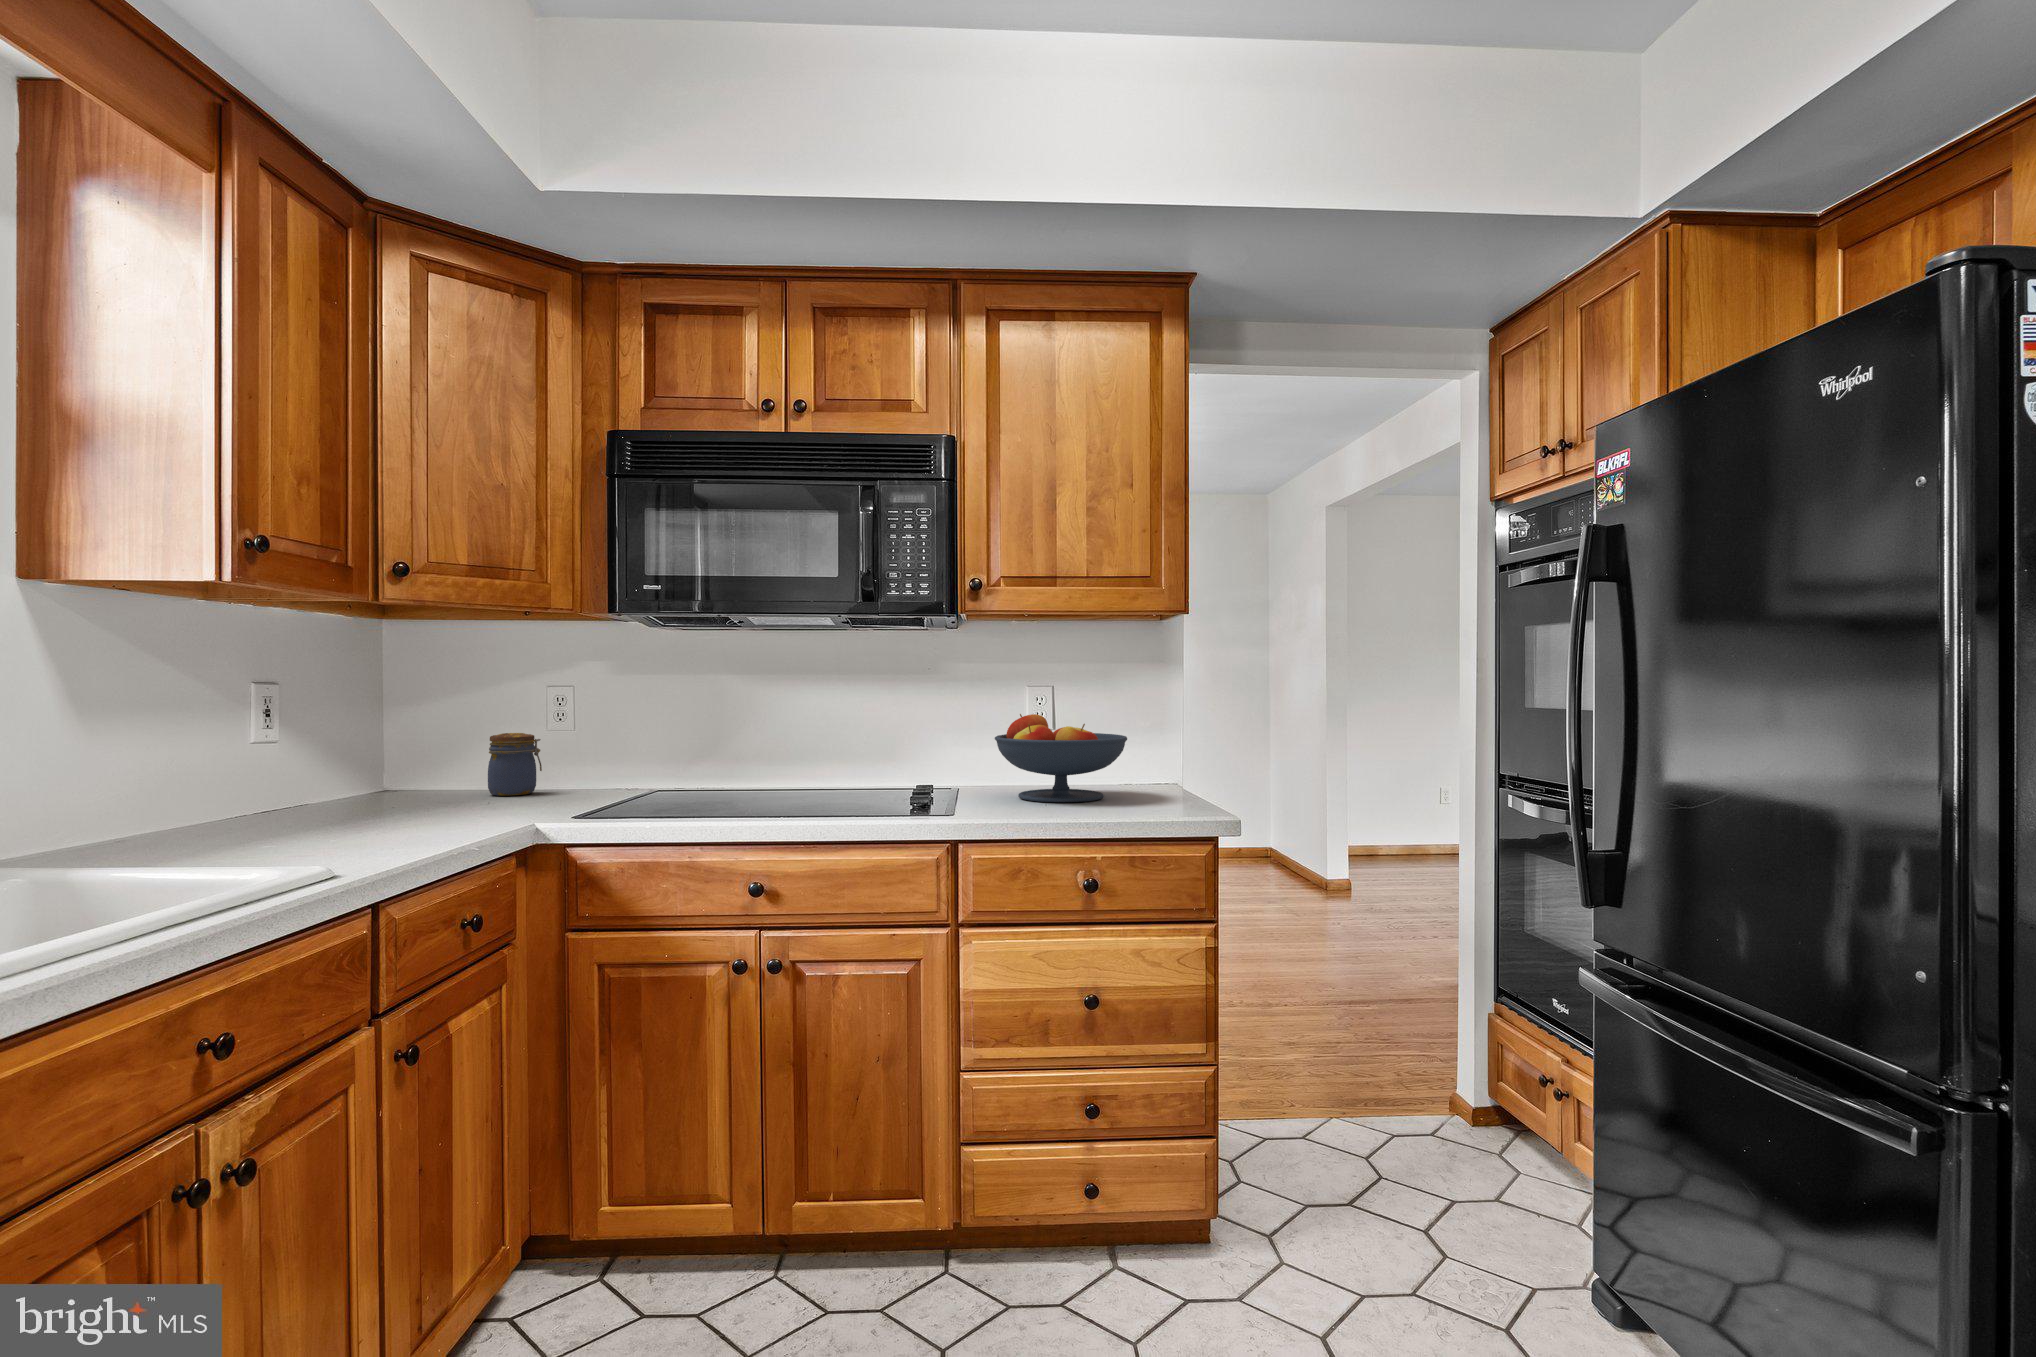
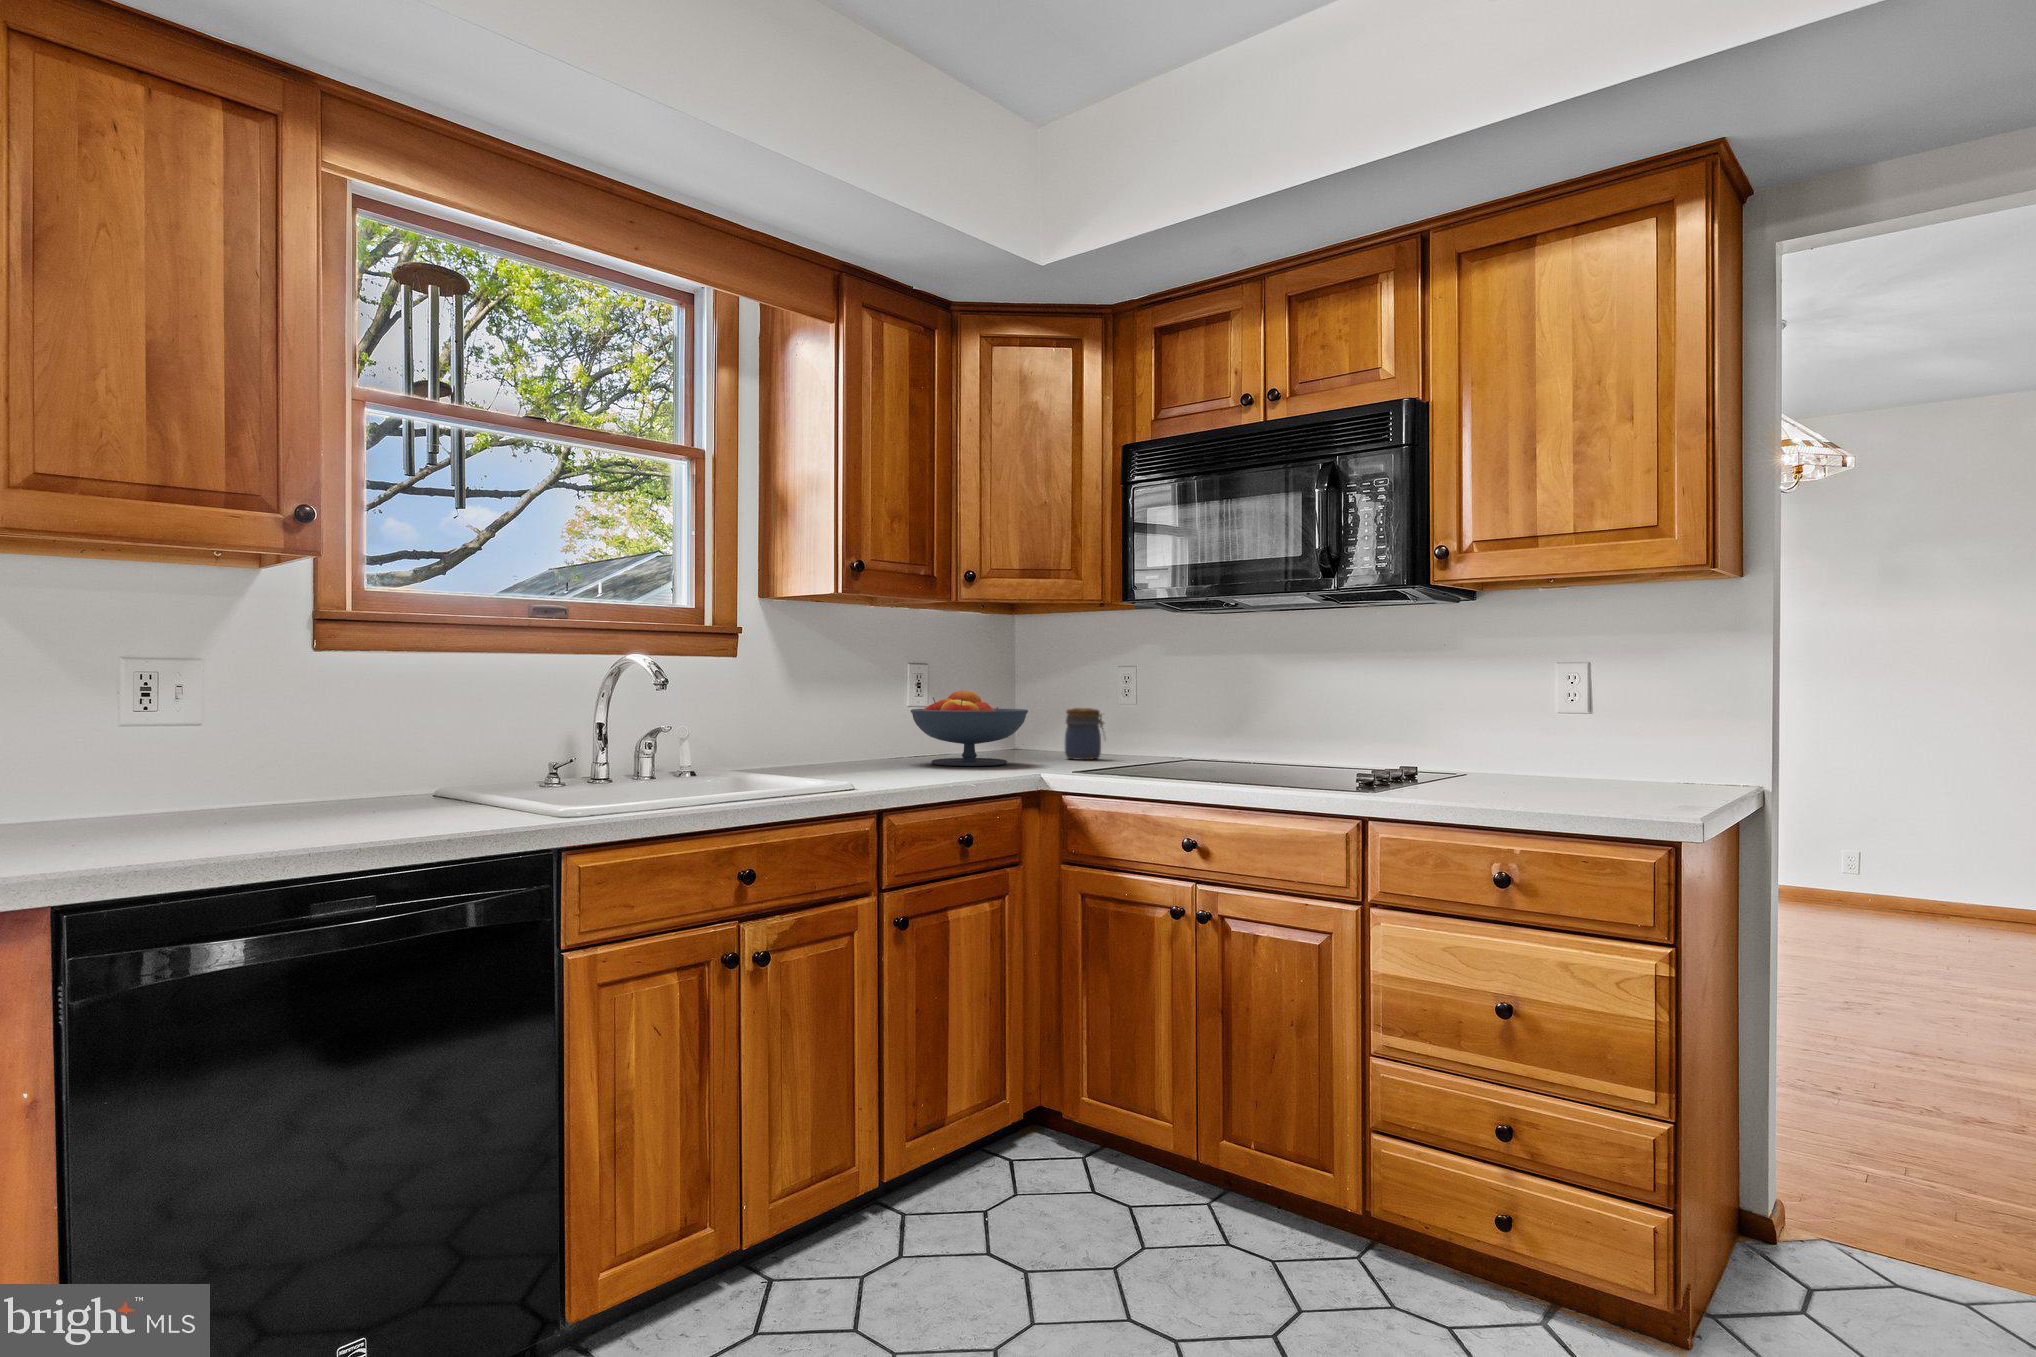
fruit bowl: present [995,714,1127,802] -> present [910,690,1028,766]

